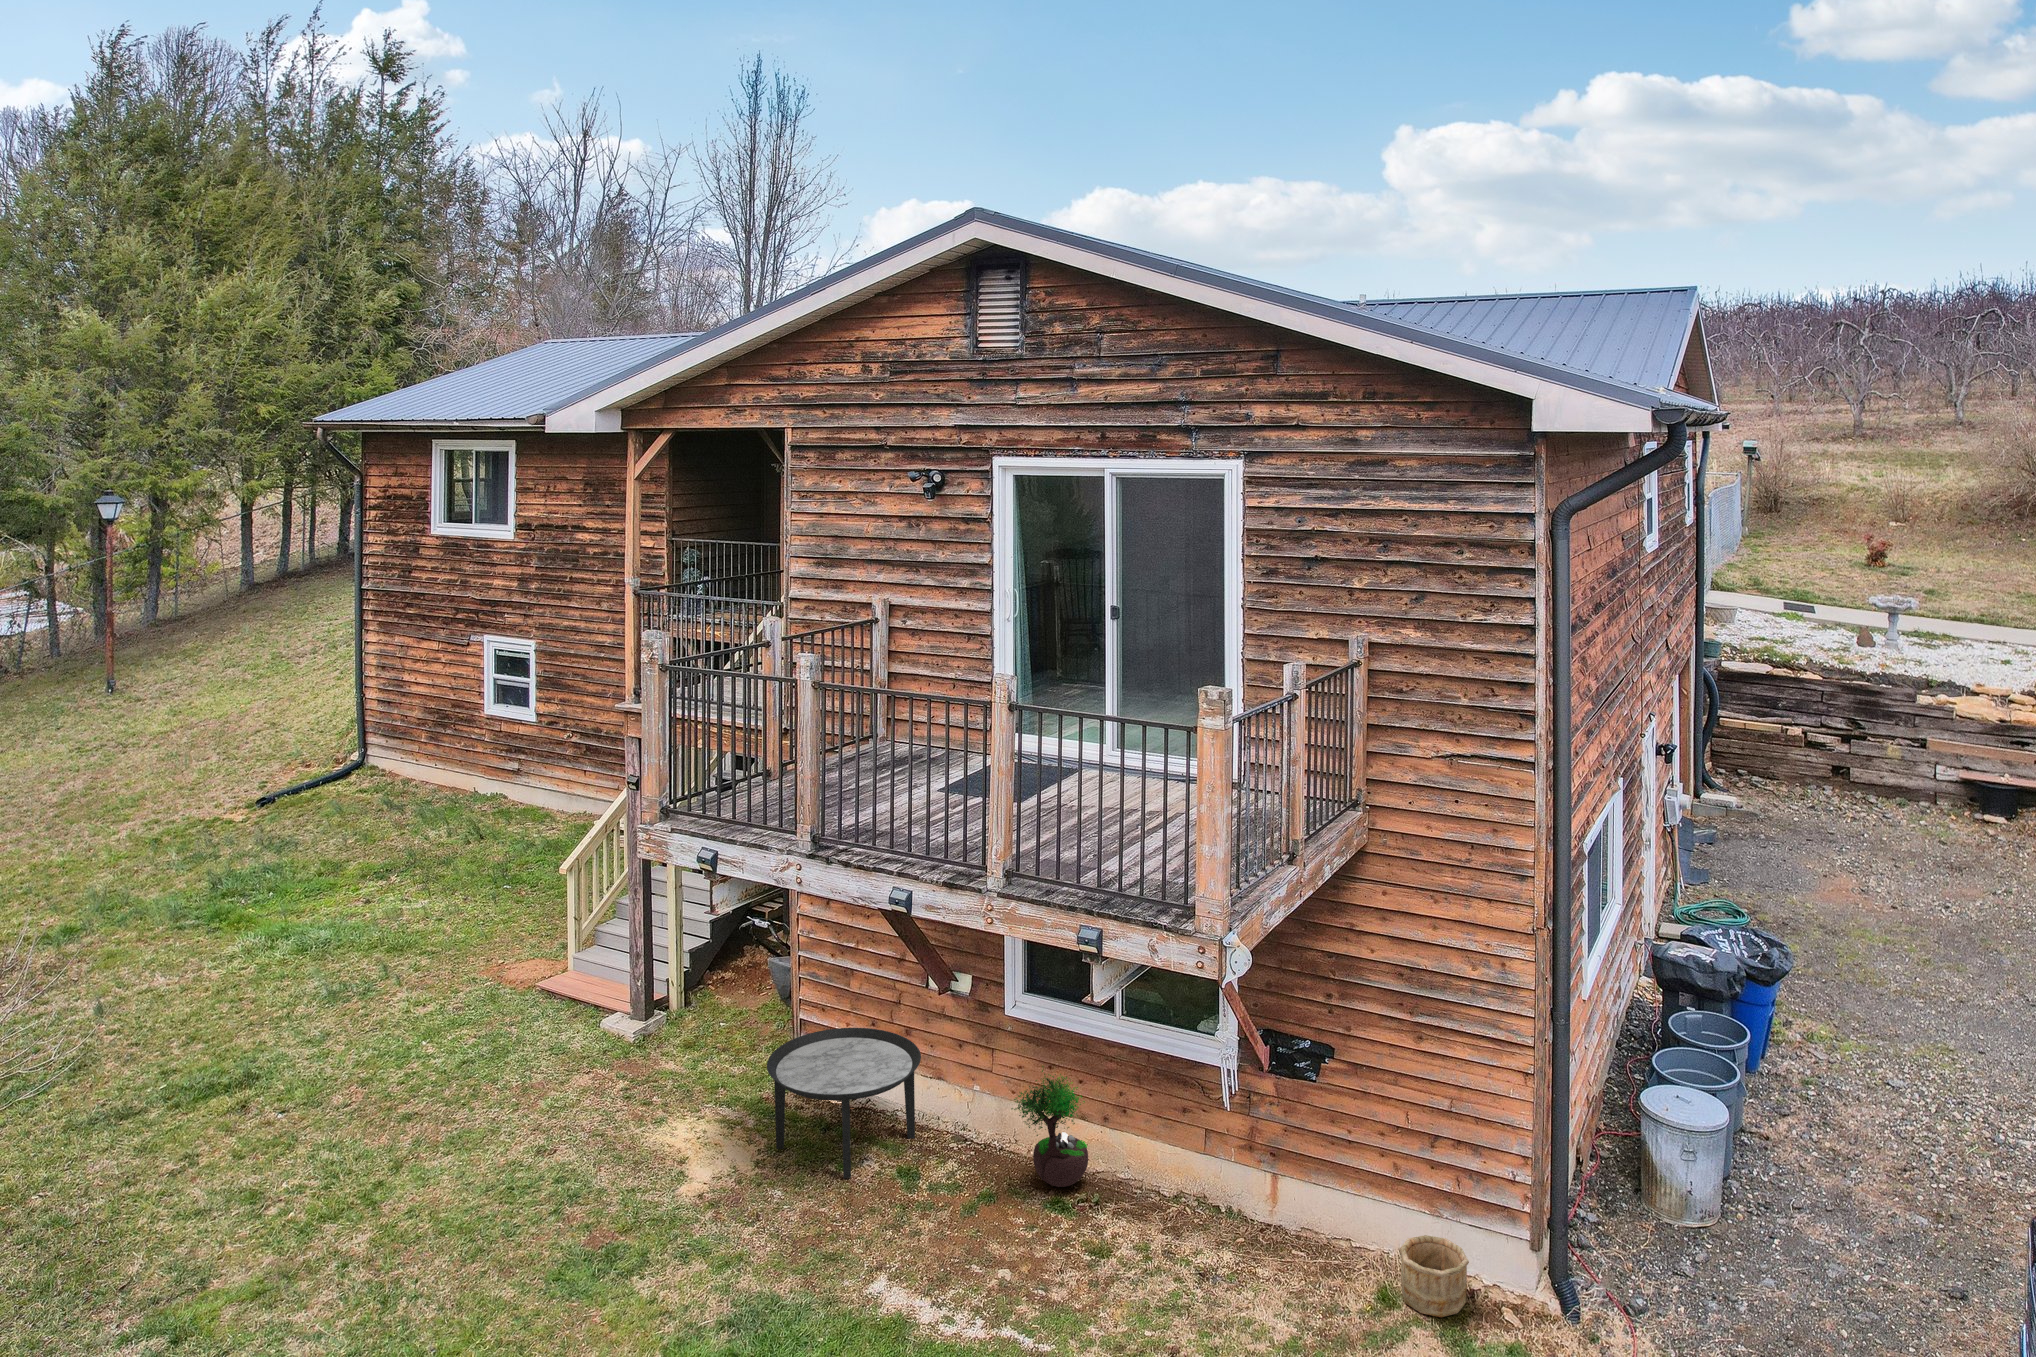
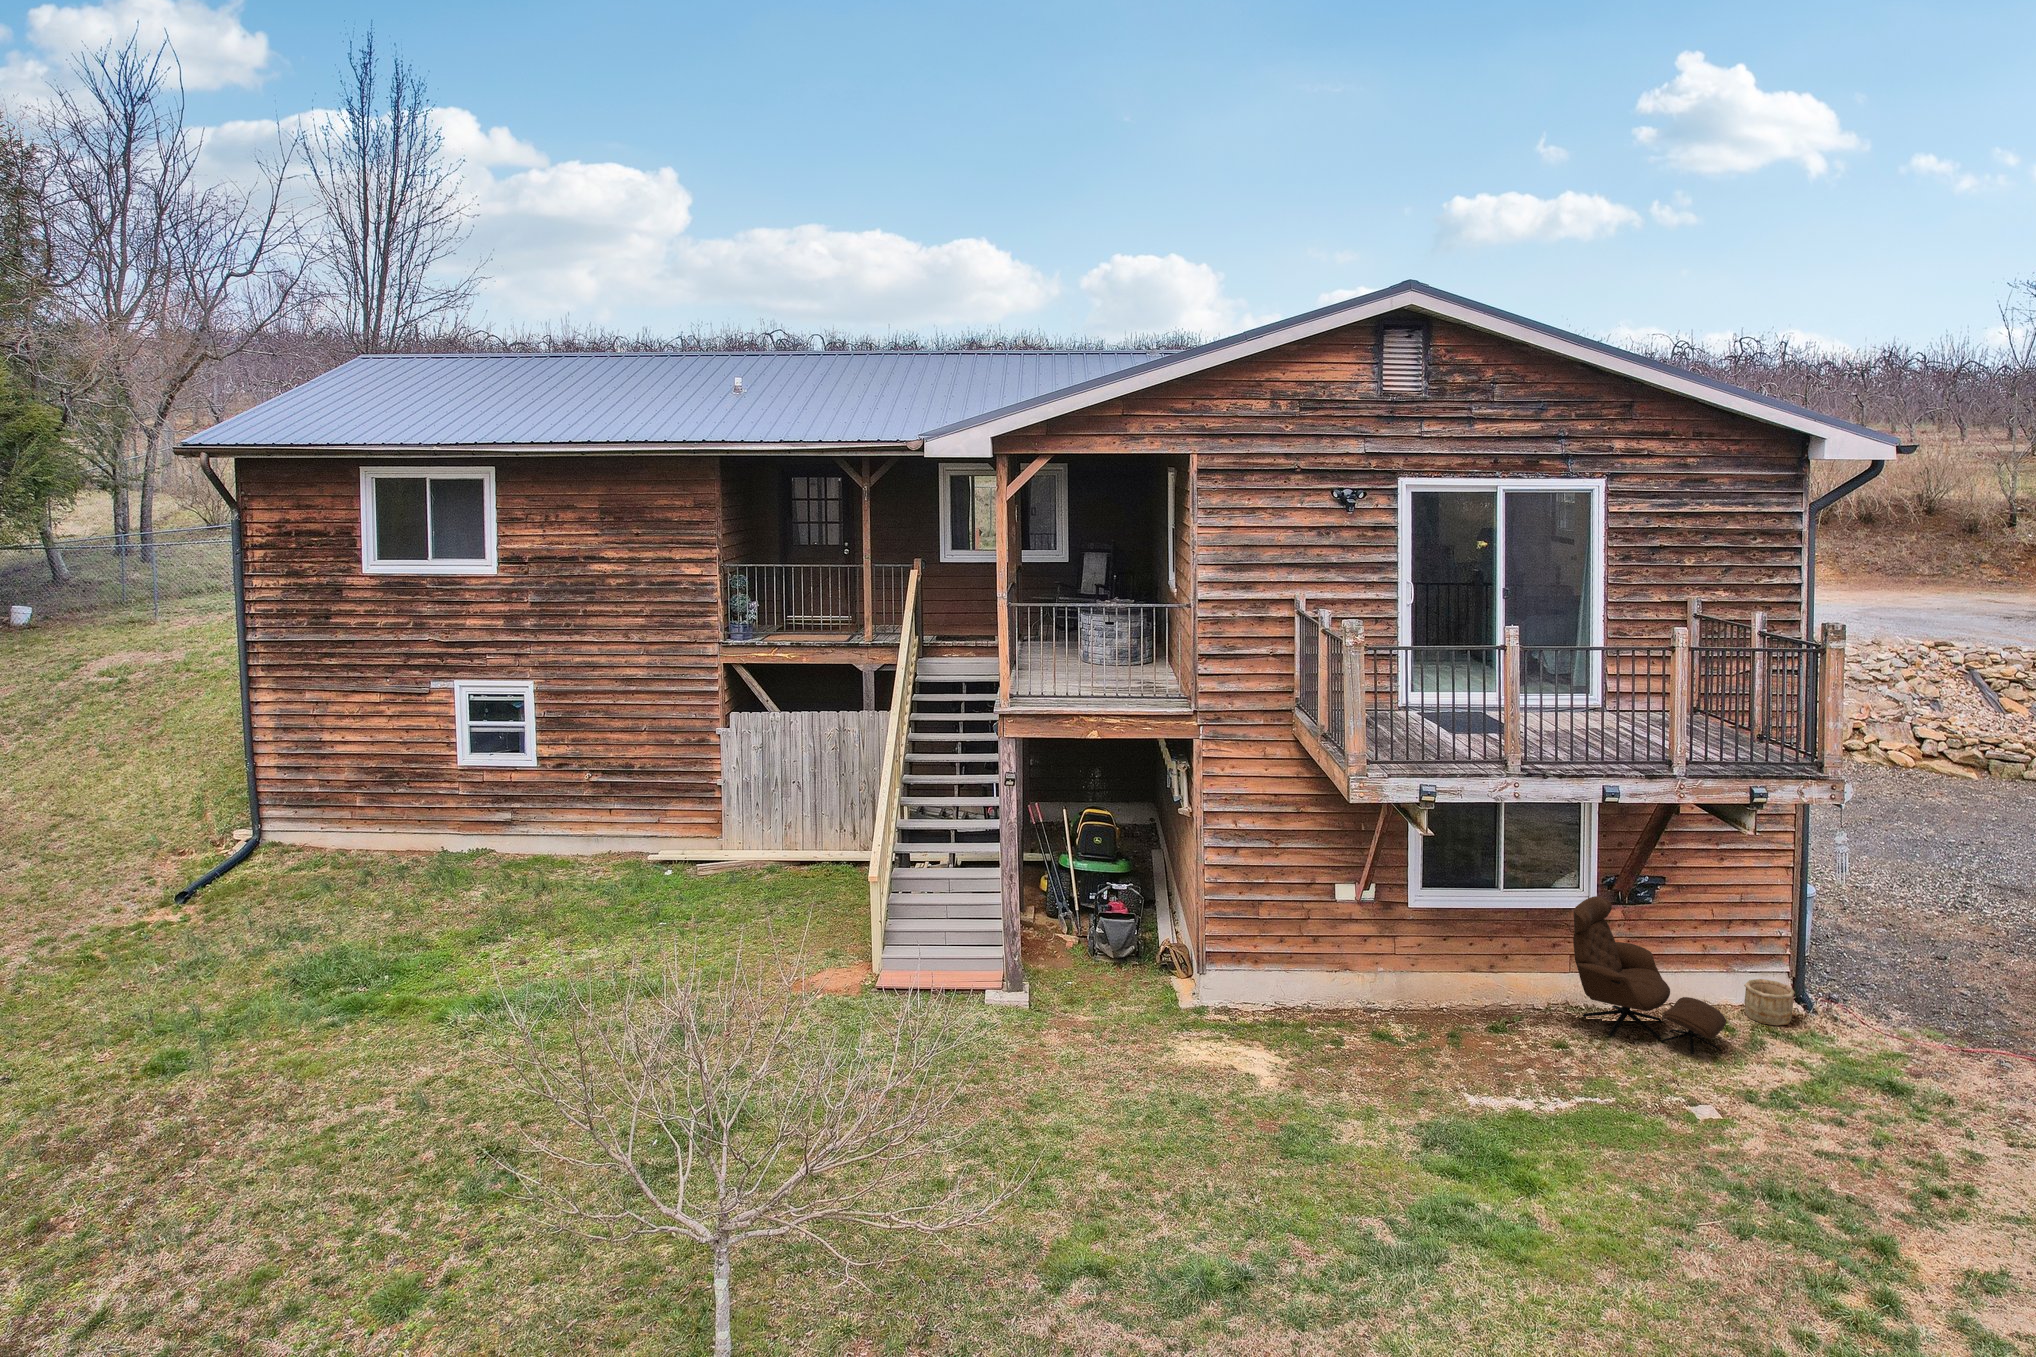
round table: present [767,1028,921,1178] -> none [1258,941,1385,1052]
lounge chair: none [1140,1055,1301,1319] -> present [1573,896,1726,1055]
potted tree: present [1011,1066,1088,1187] -> none [1467,930,1526,1019]

